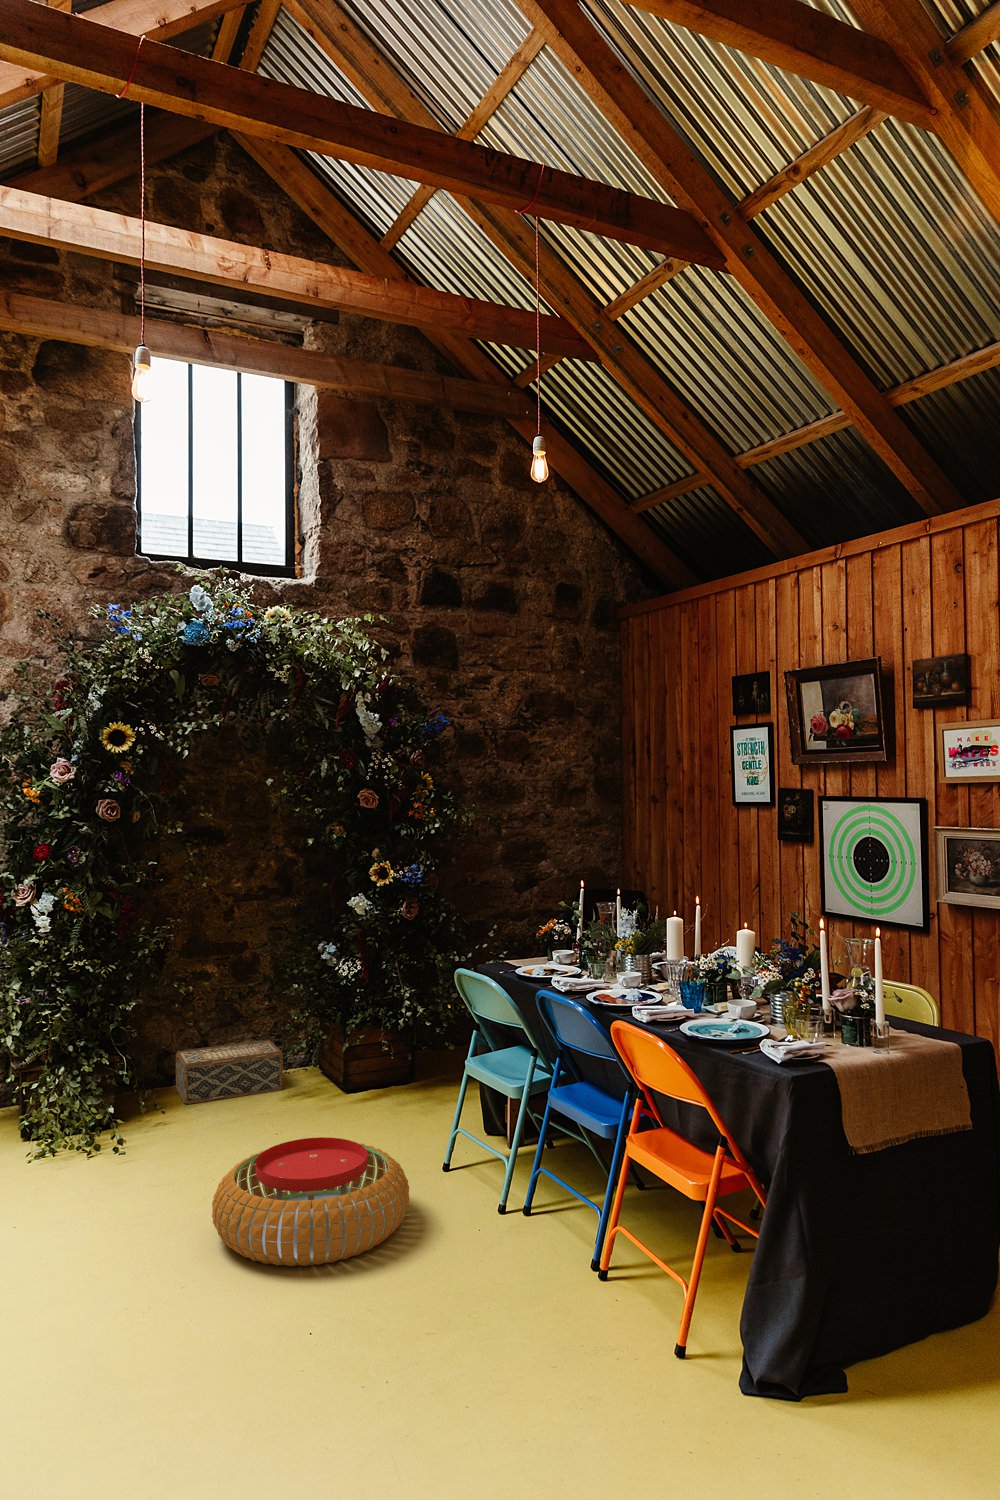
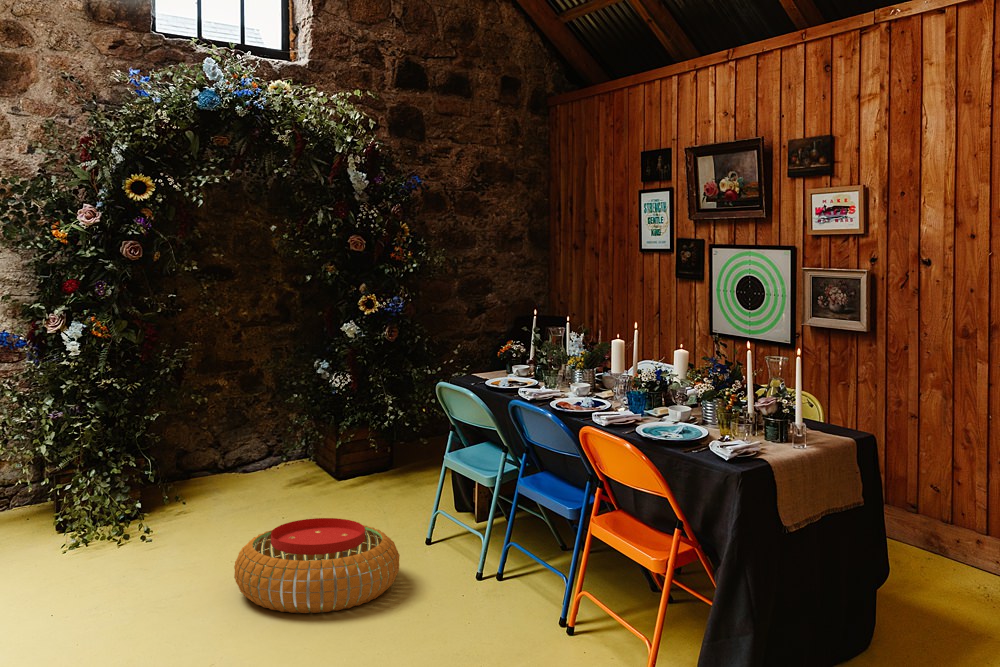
woven basket: present [176,1040,283,1104] -> none [189,457,281,506]

